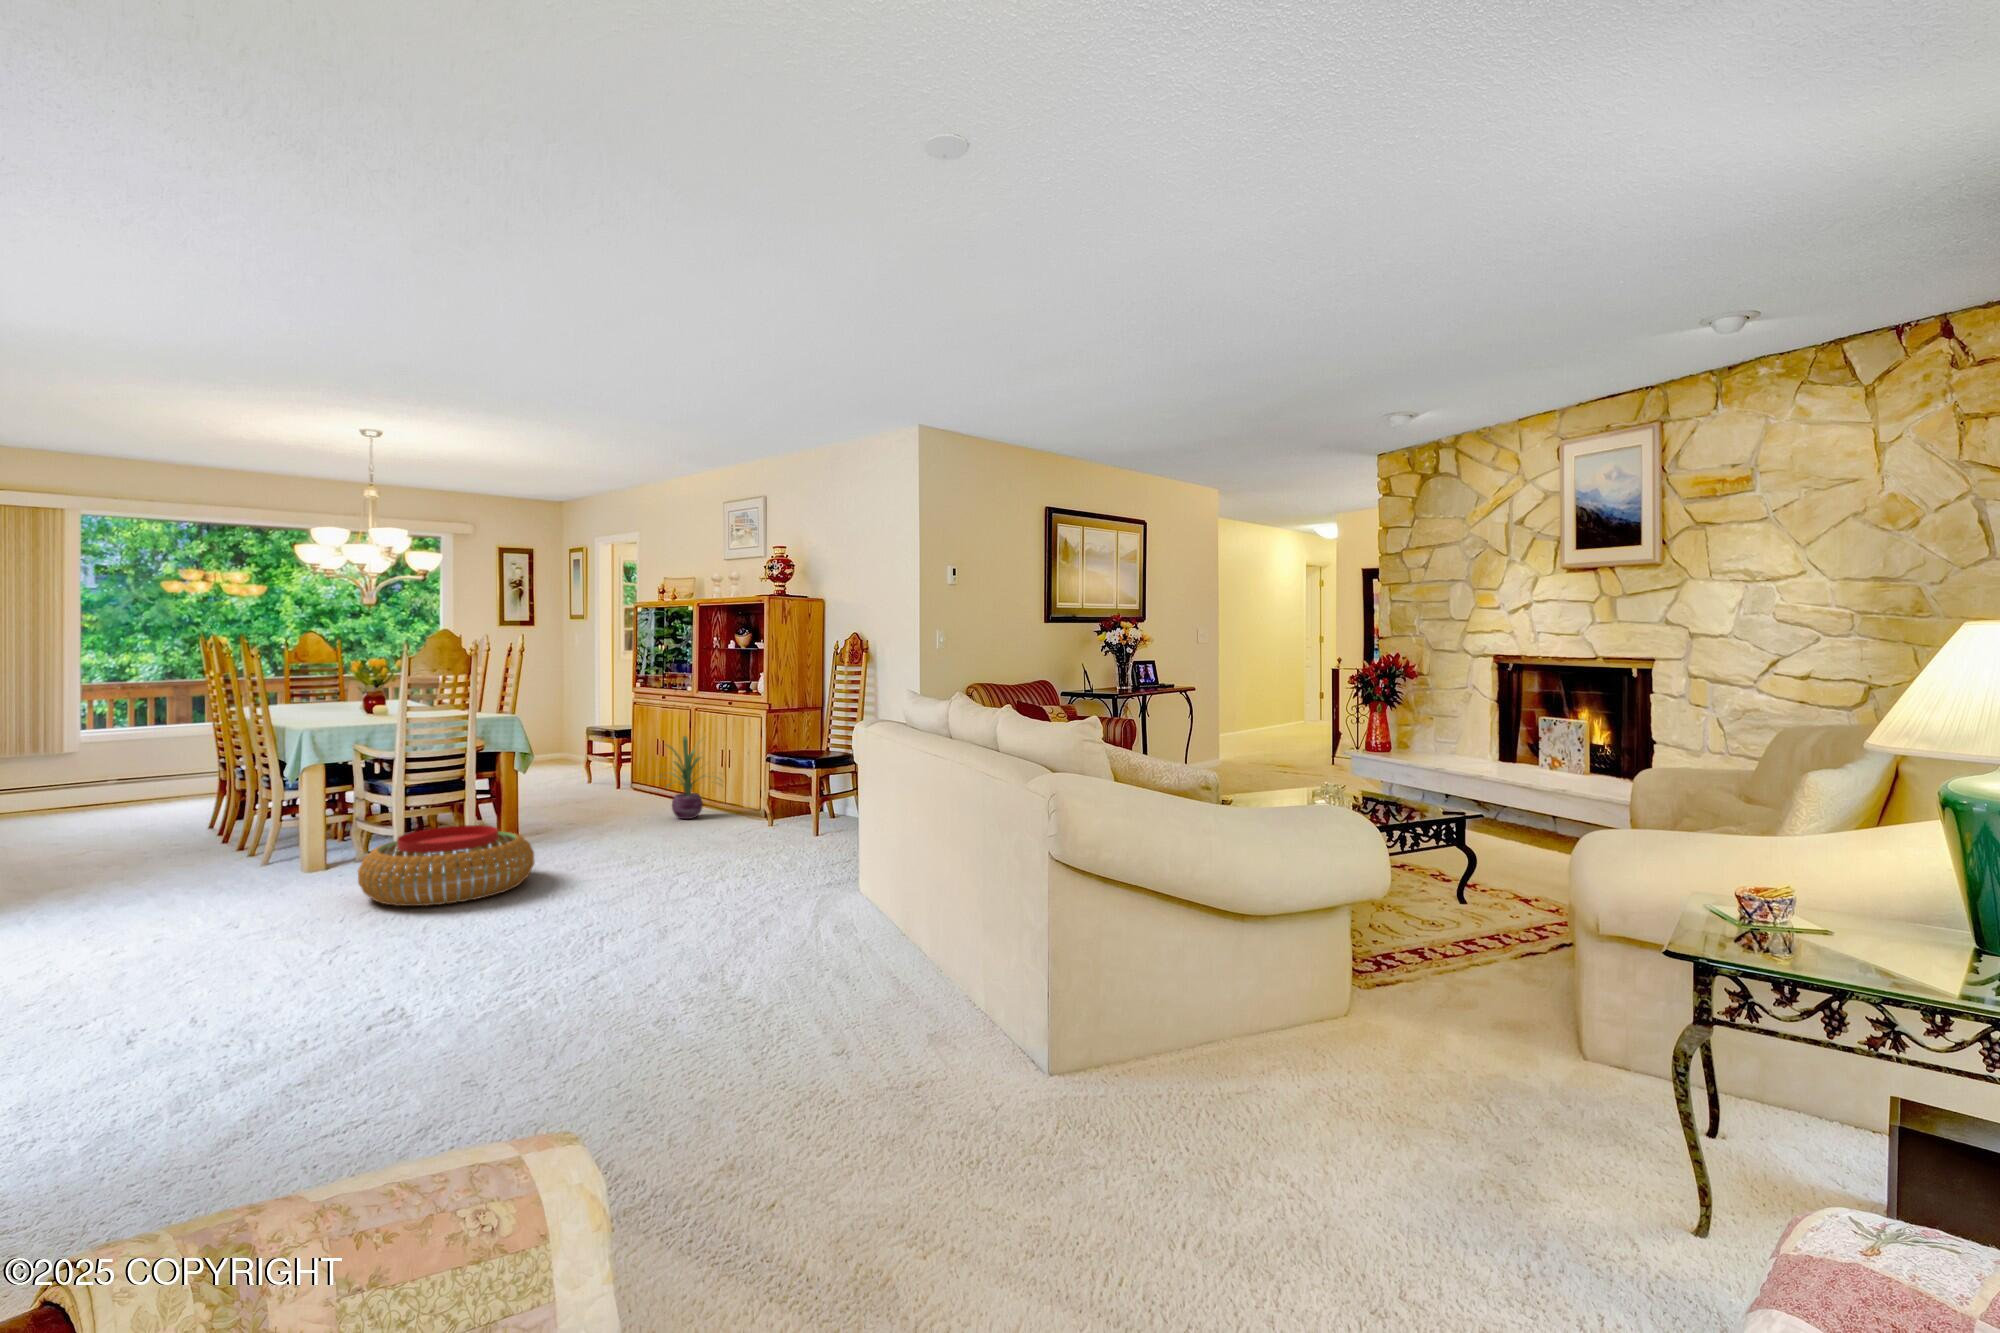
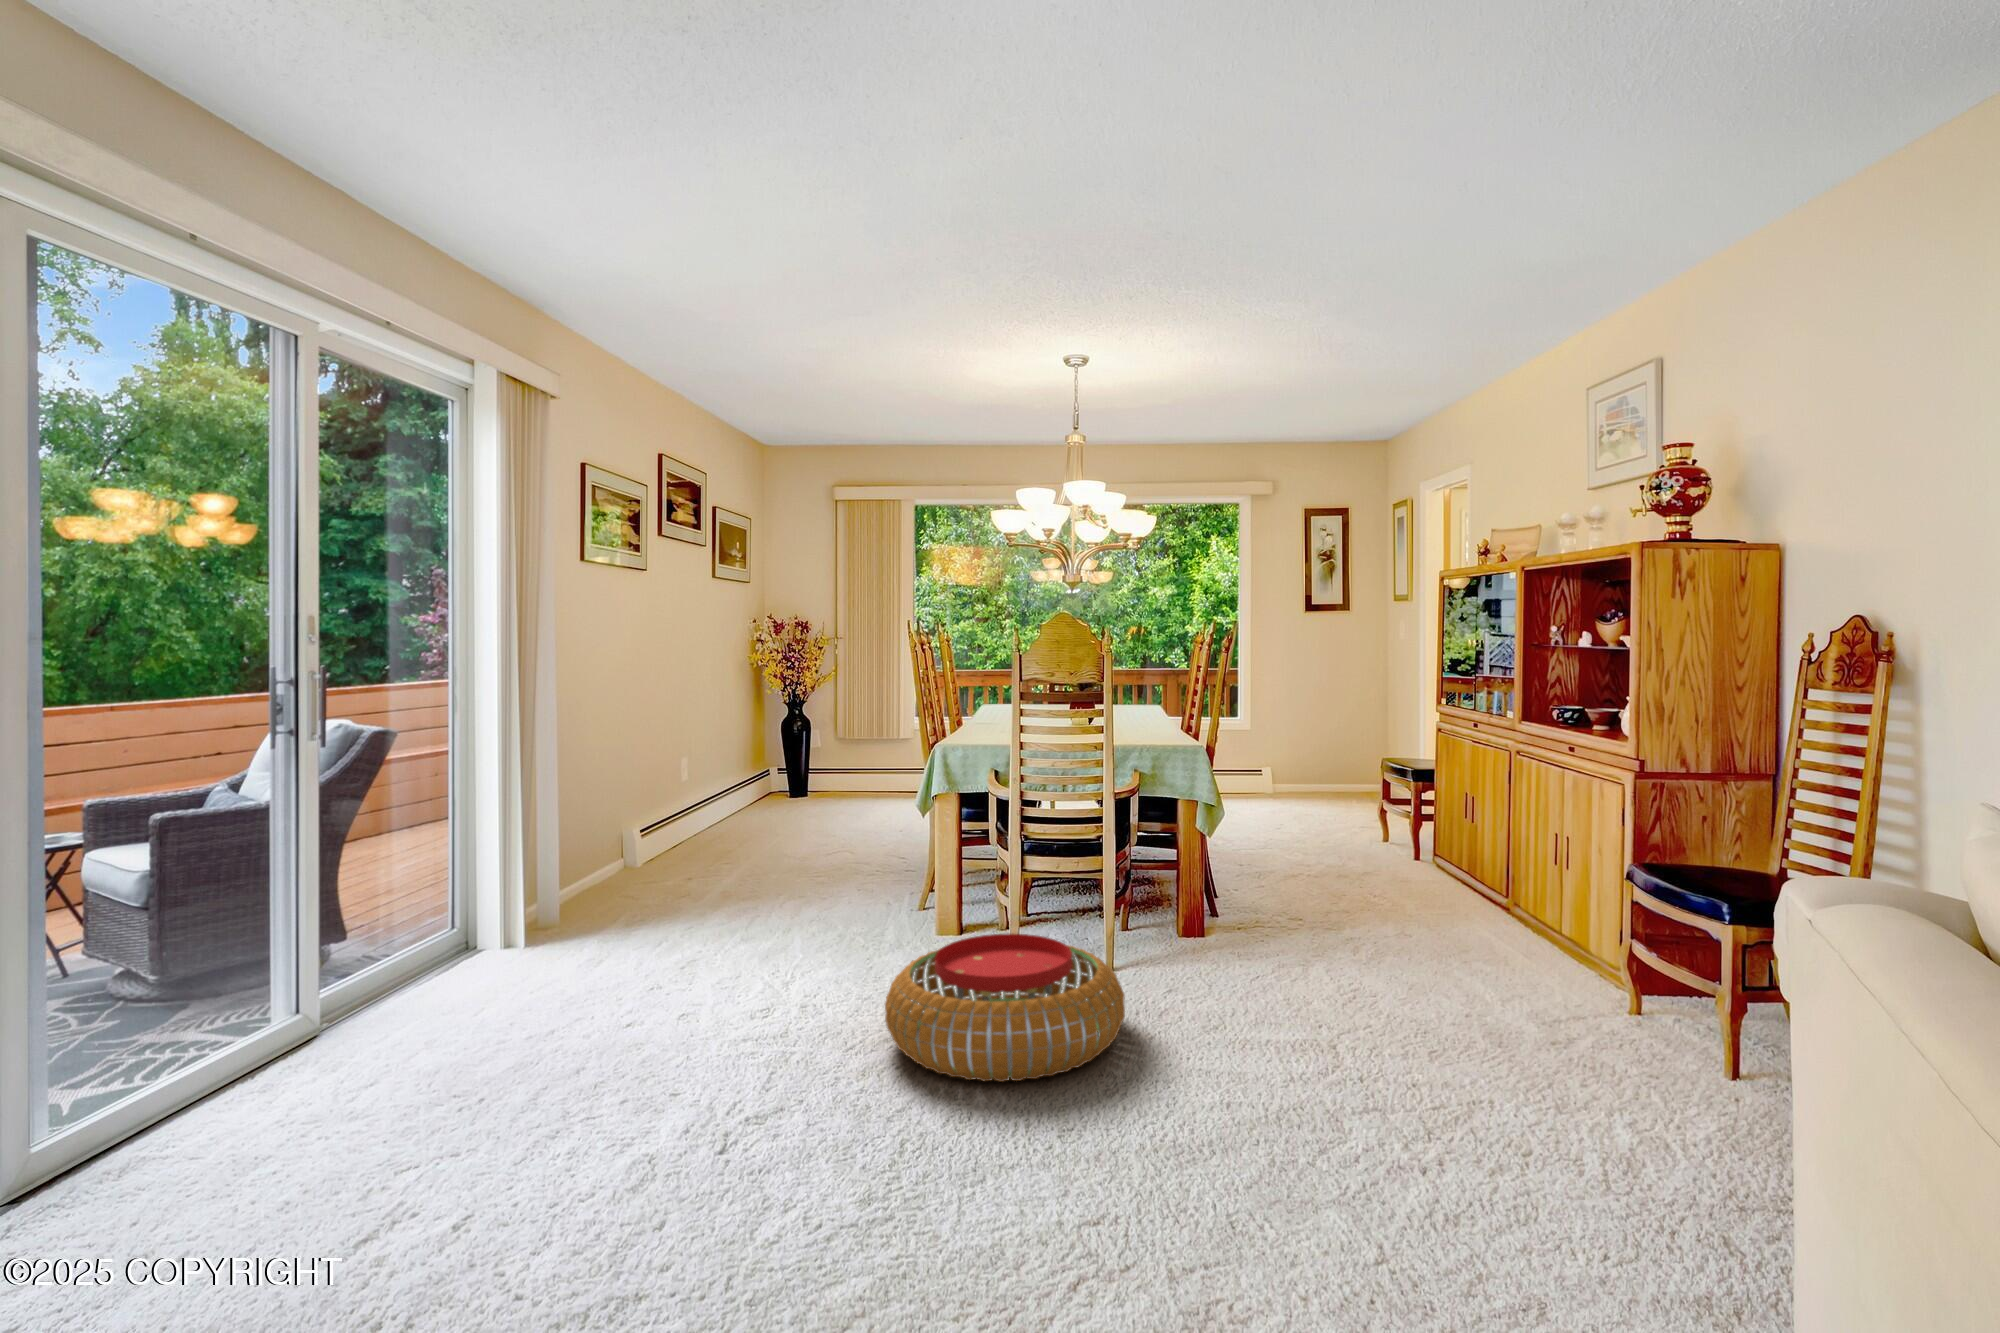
decorative plant: present [662,736,722,819] -> none [1386,804,1554,959]

